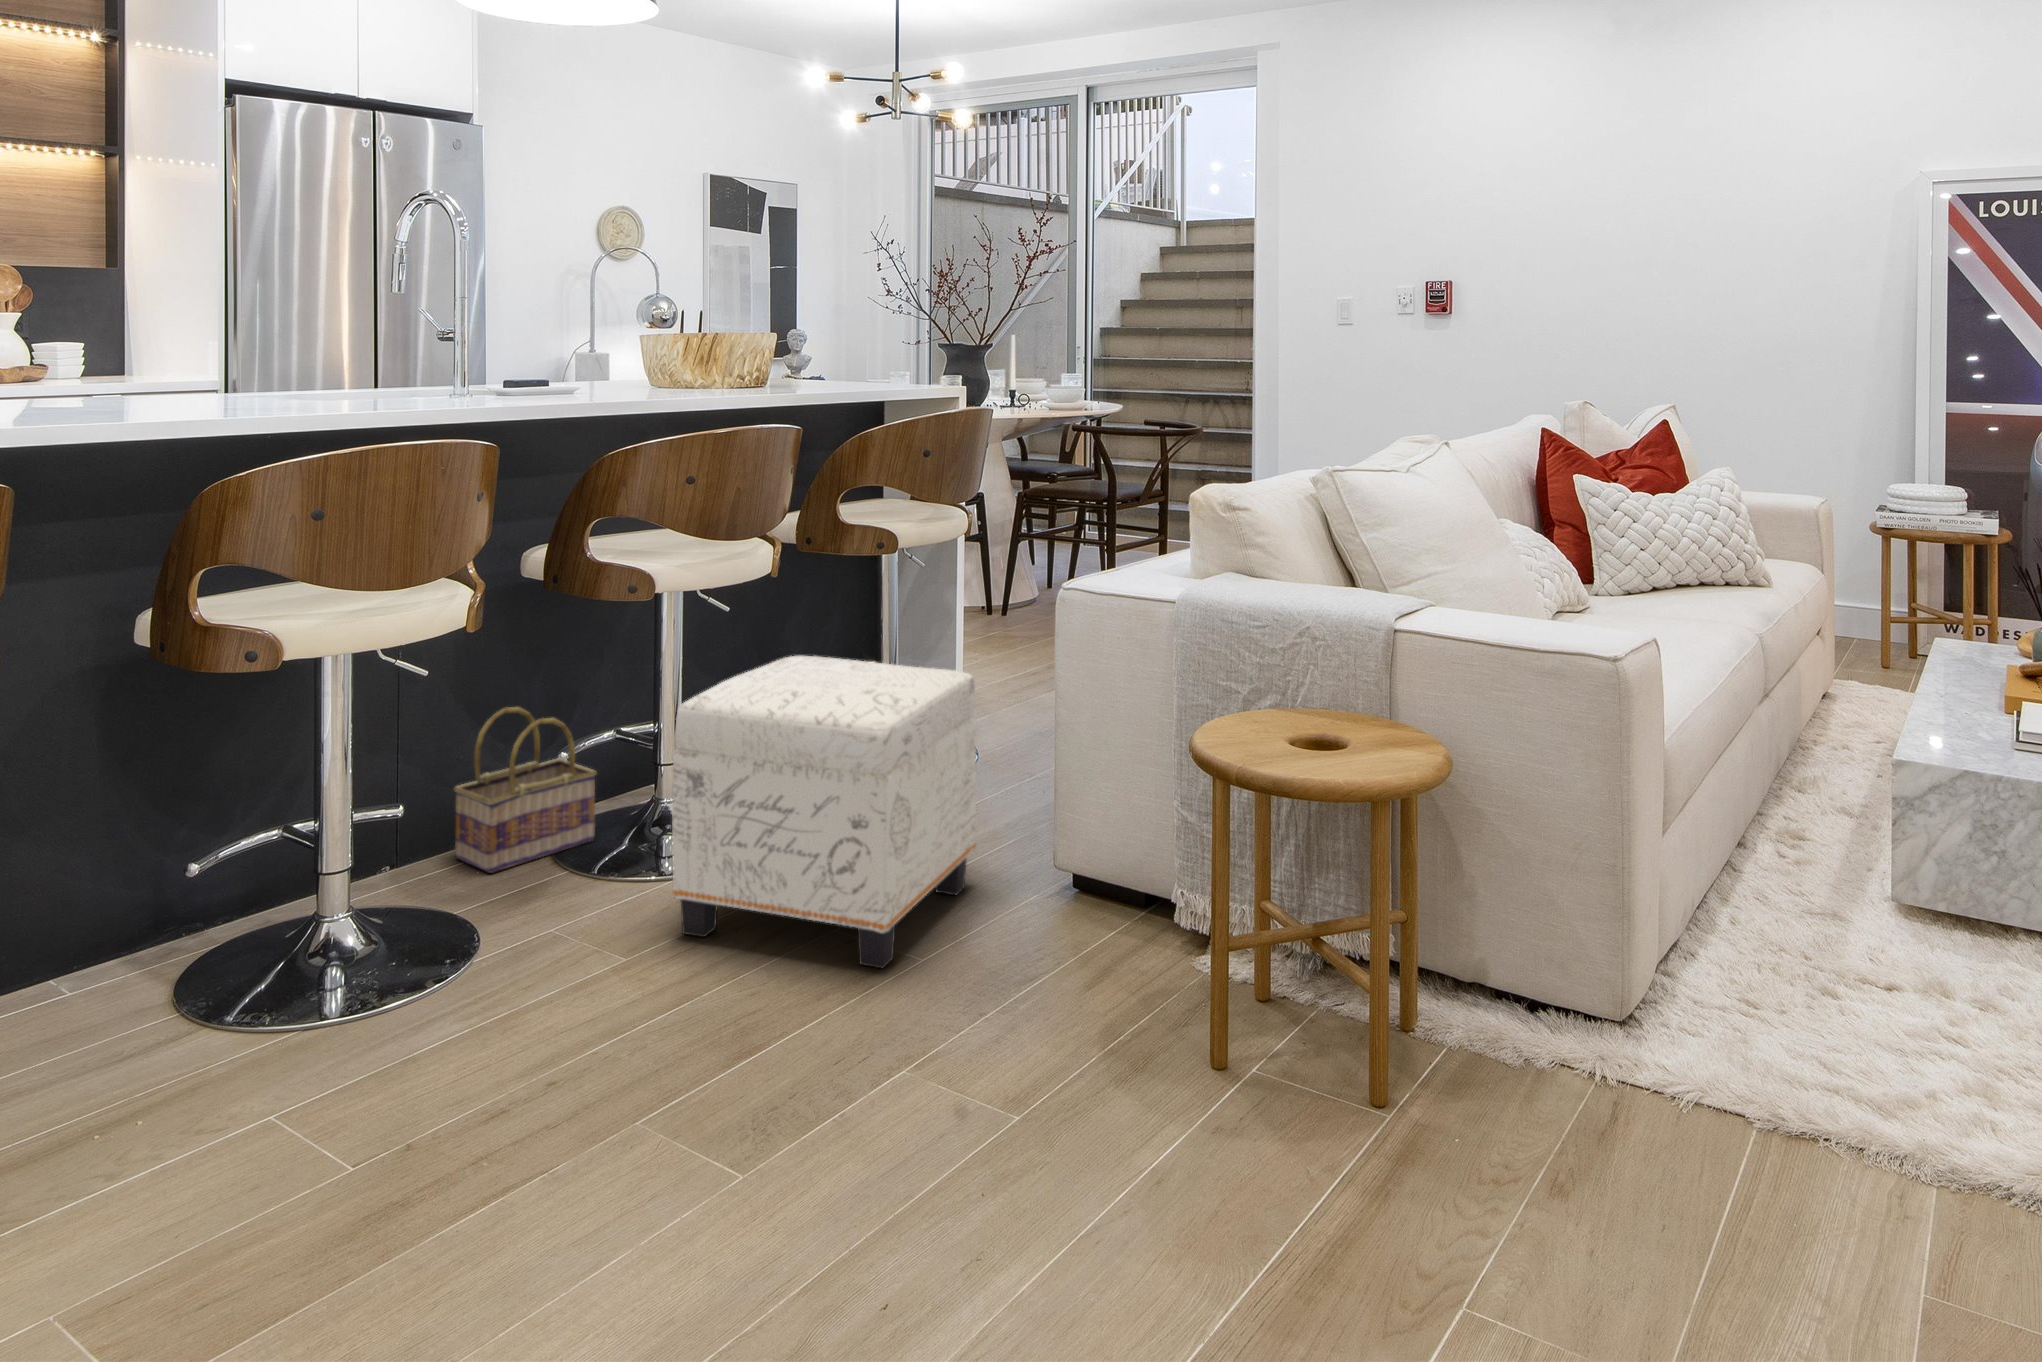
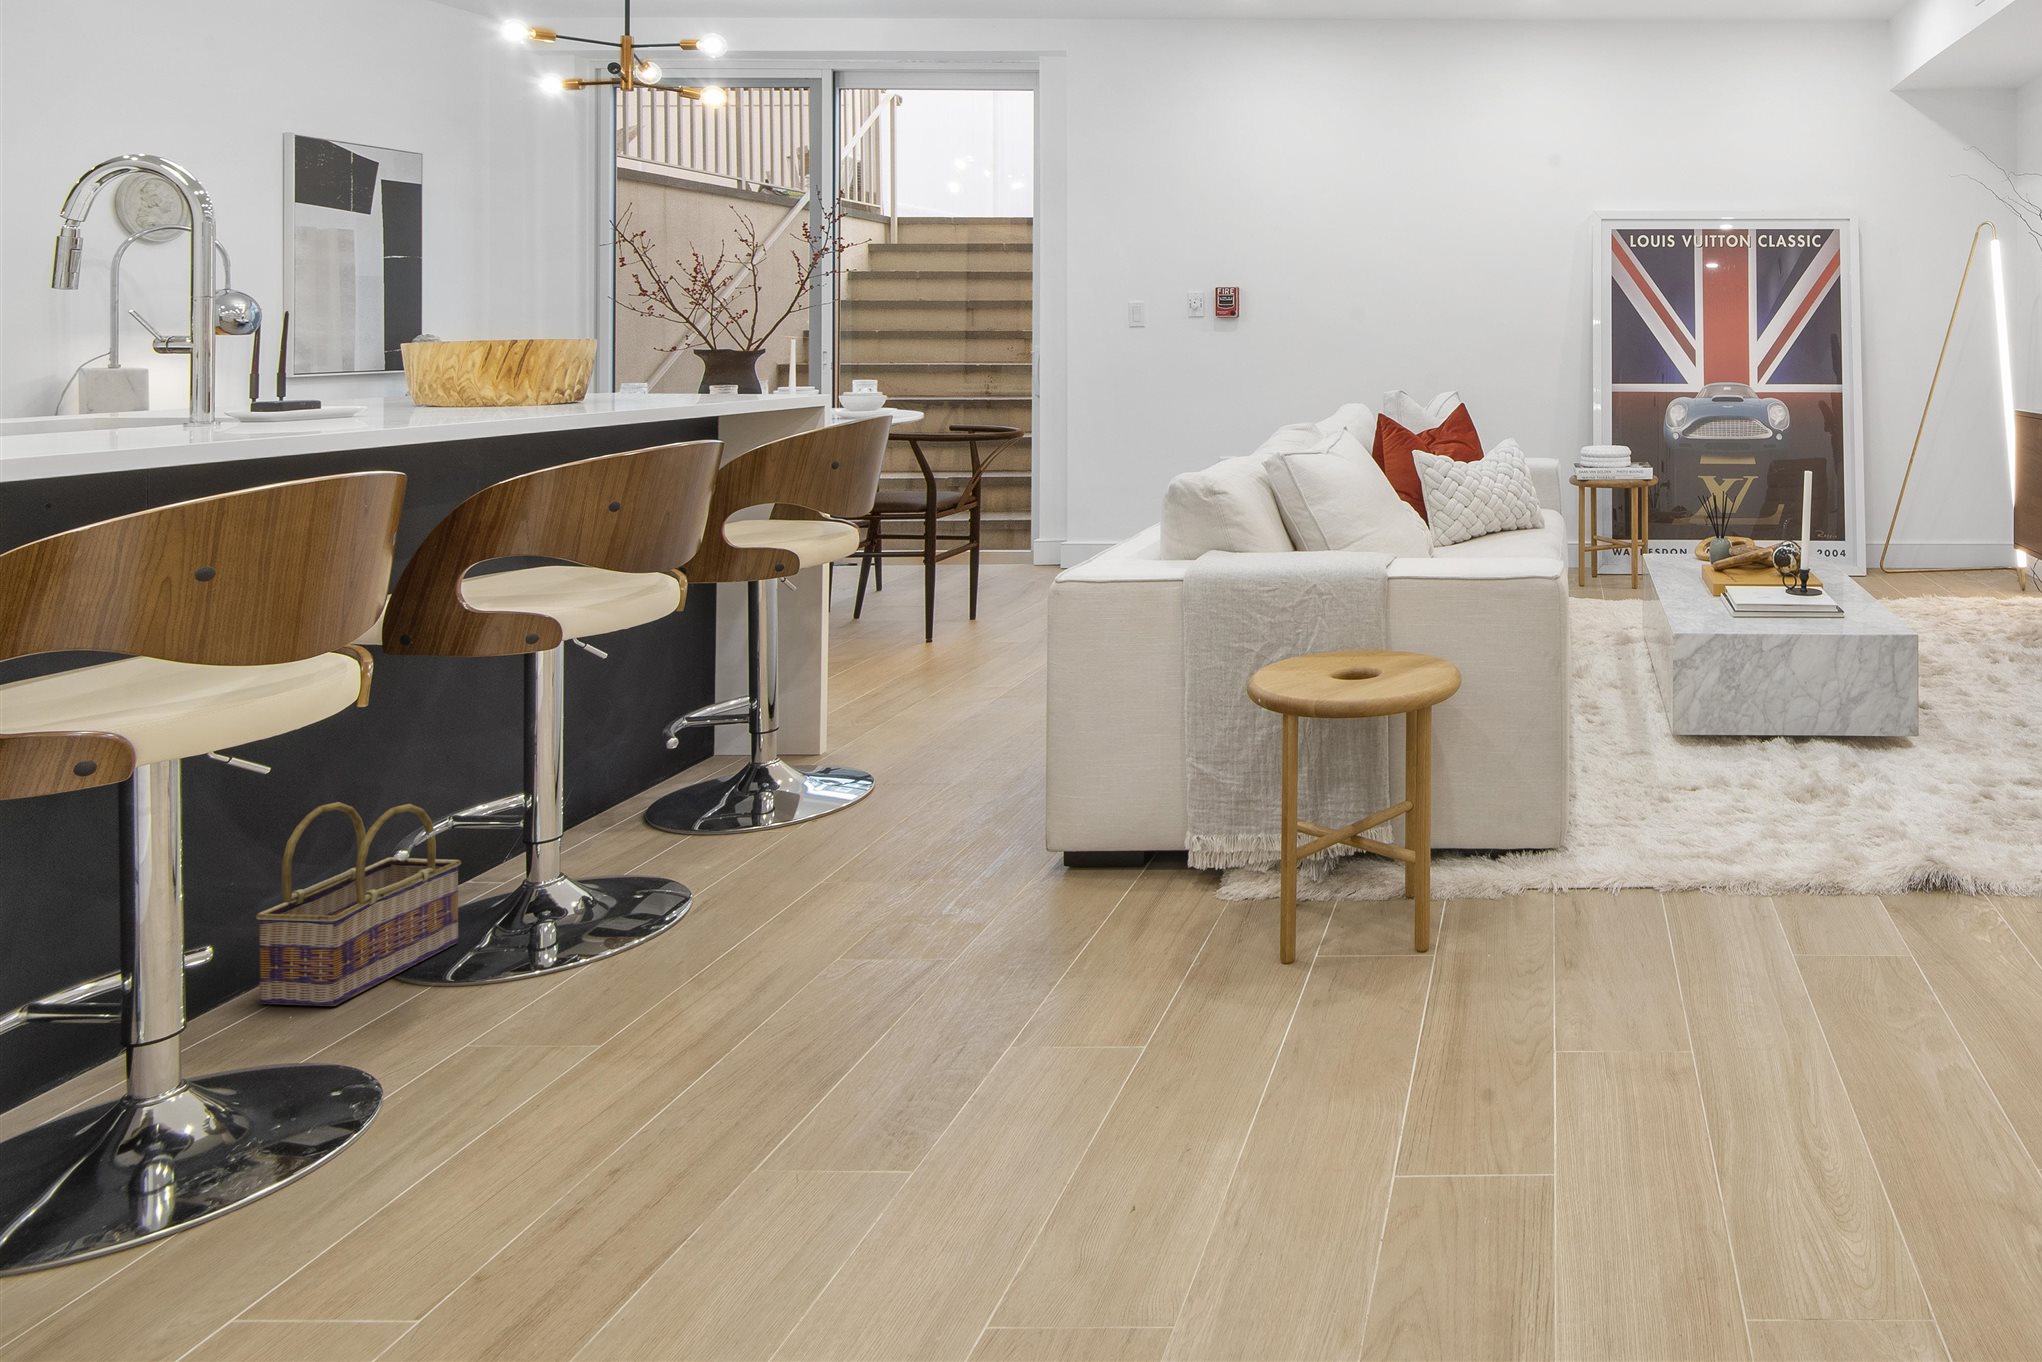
ottoman: present [672,656,977,968] -> none [659,673,969,997]

